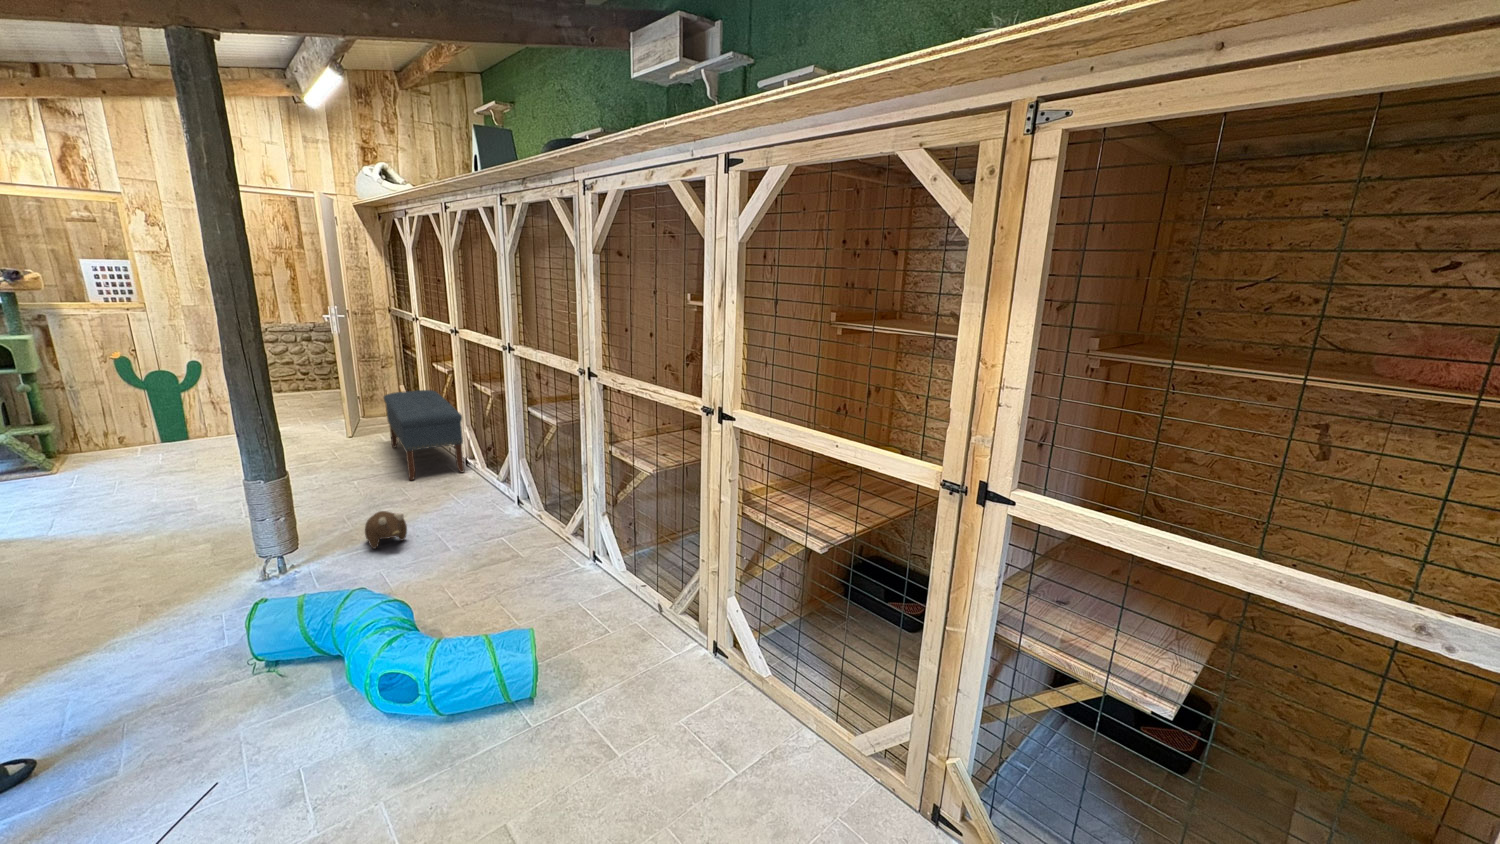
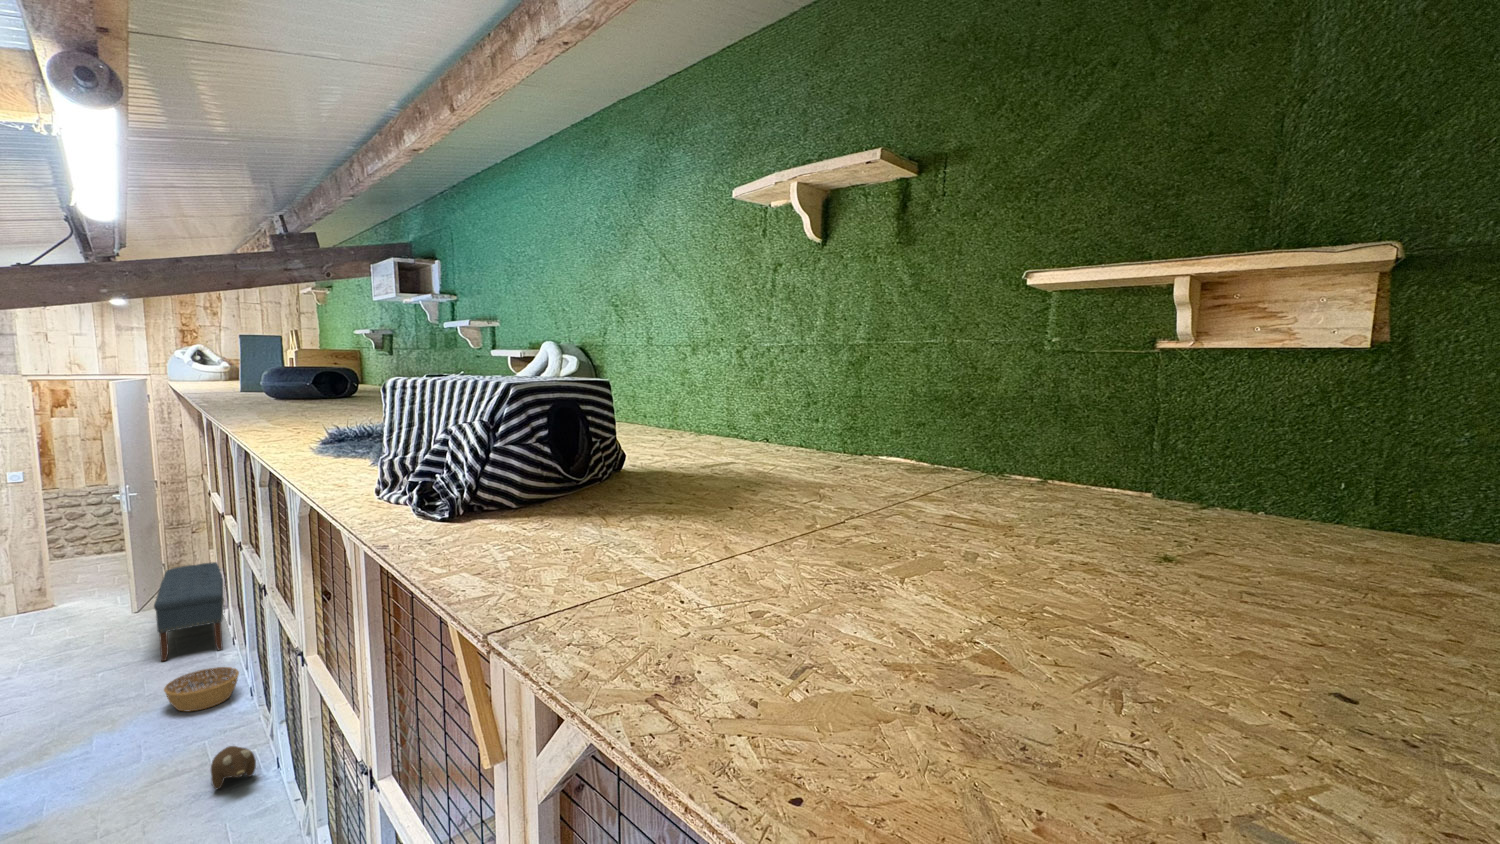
basket: none [445,483,514,525] -> present [164,667,239,711]
plush toy: present [365,511,407,549] -> present [211,746,256,789]

